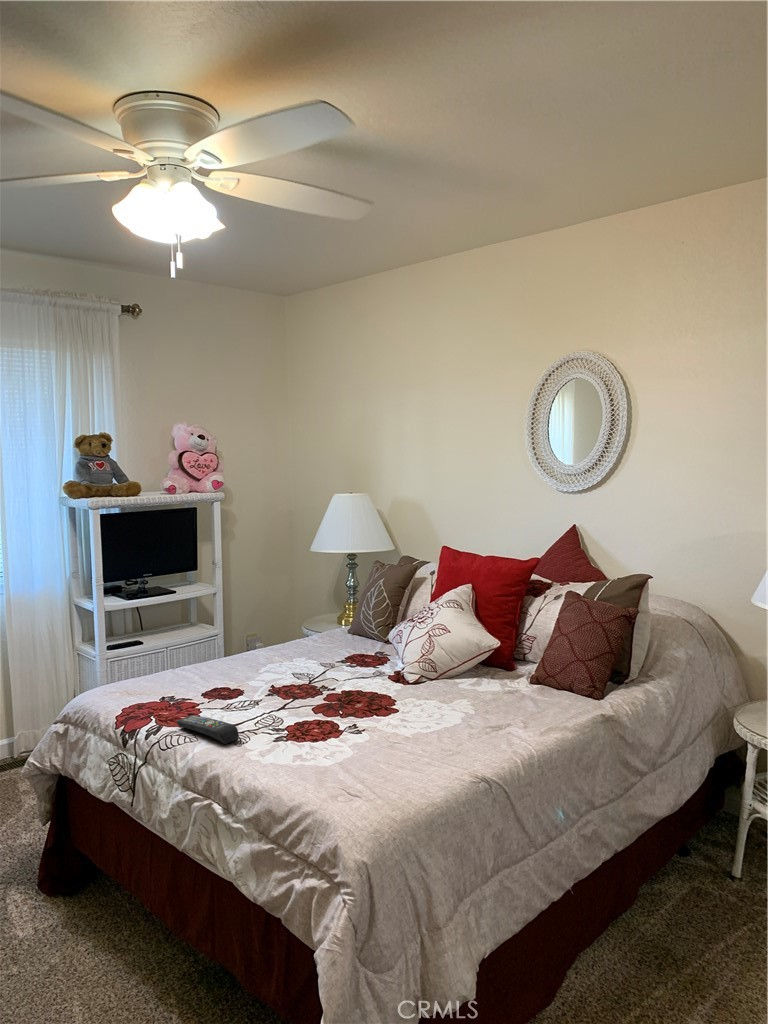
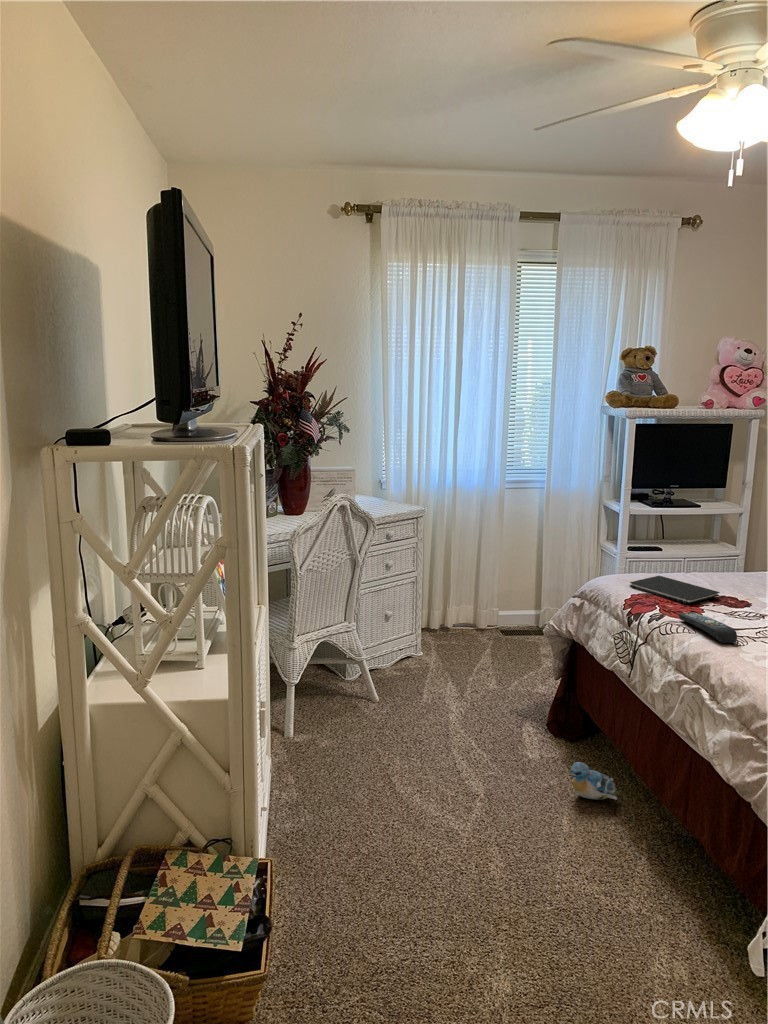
notebook: none [118,678,212,706] -> present [630,576,720,604]
plush toy: none [73,930,139,972] -> present [569,762,621,800]

